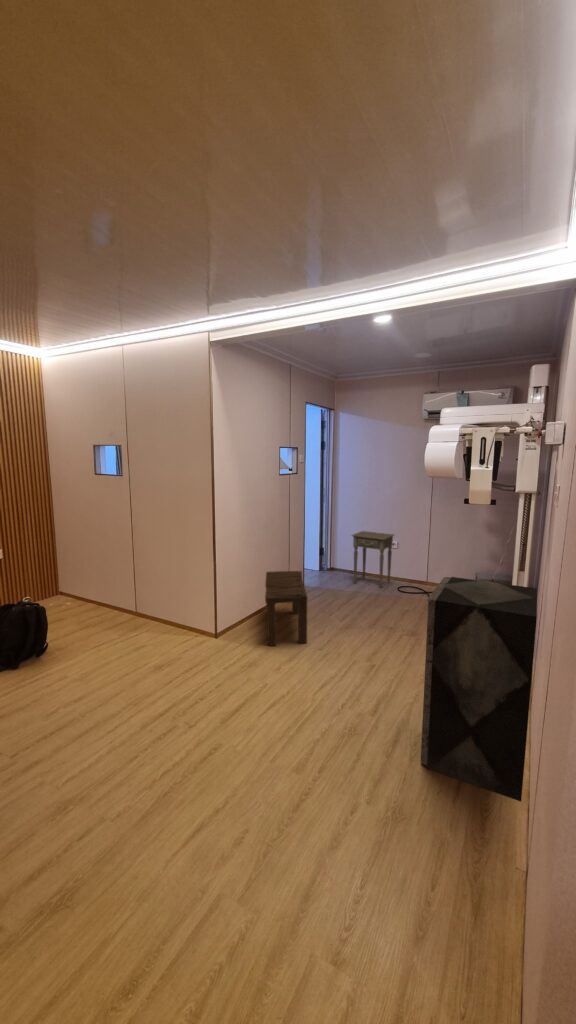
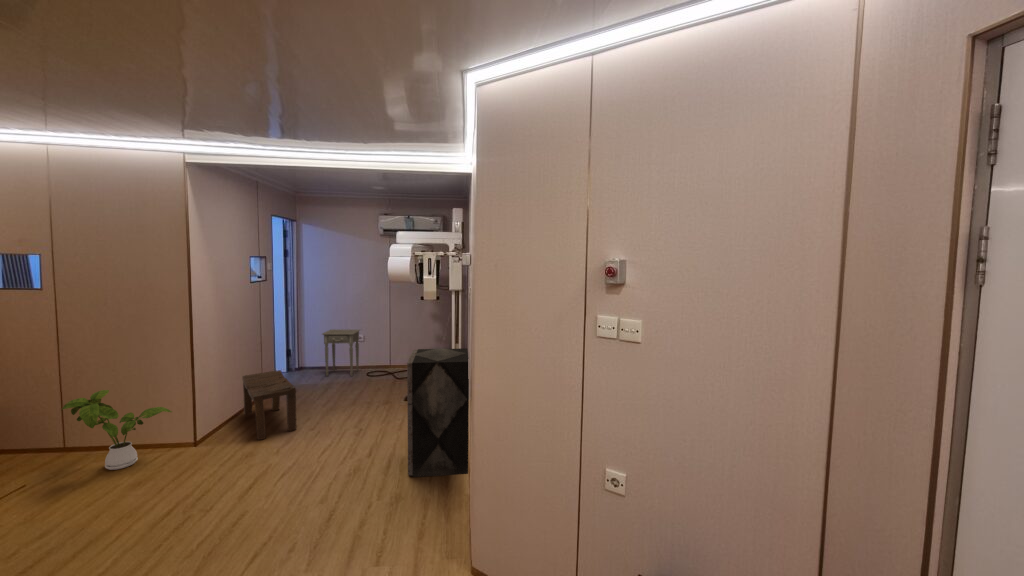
house plant: none [121,569,198,643] -> present [62,390,172,470]

